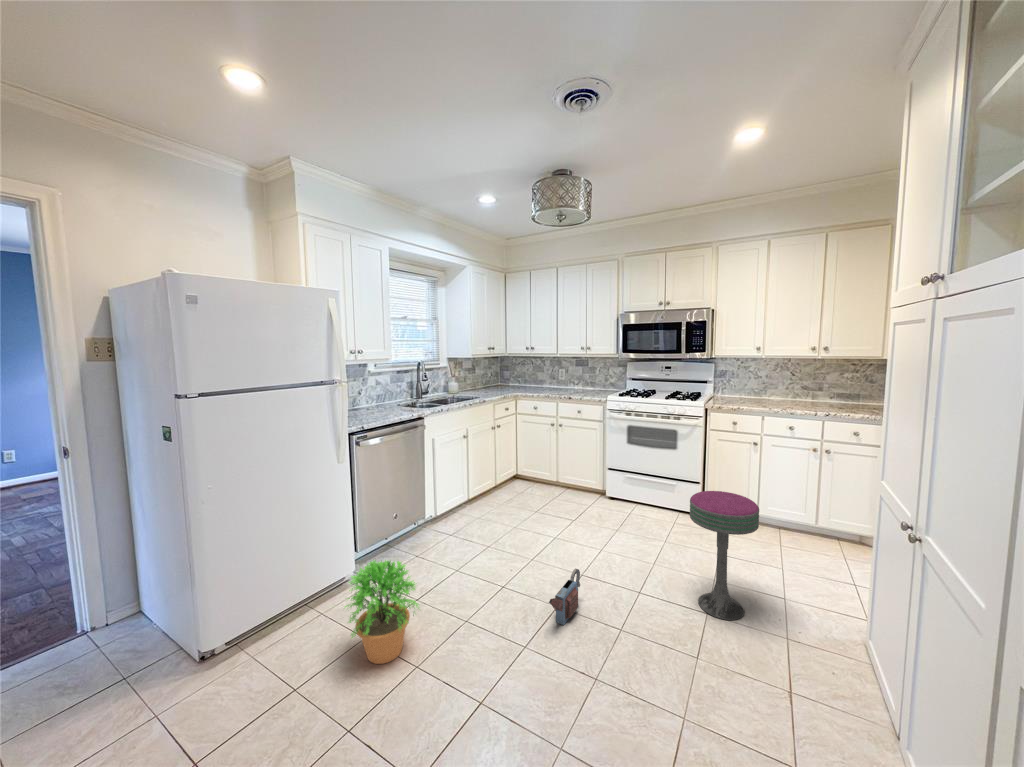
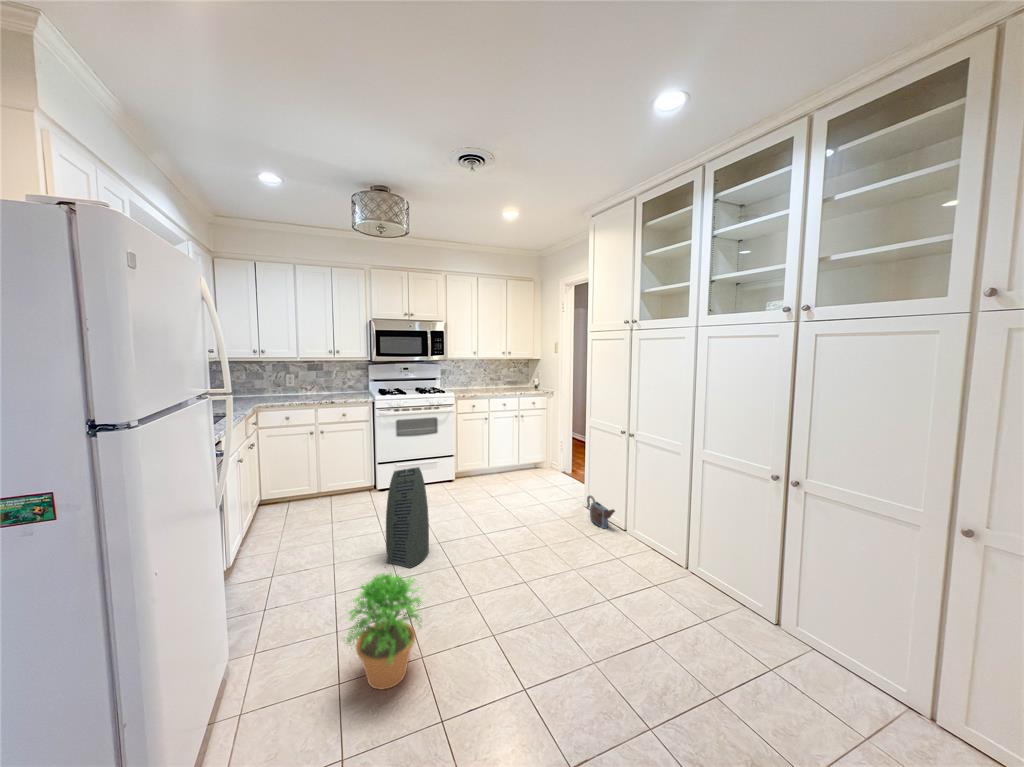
air purifier: none [511,476,560,581] -> present [386,467,429,568]
bar stool: present [690,491,759,620] -> none [512,444,552,524]
watering can: present [549,569,580,625] -> present [587,495,615,529]

